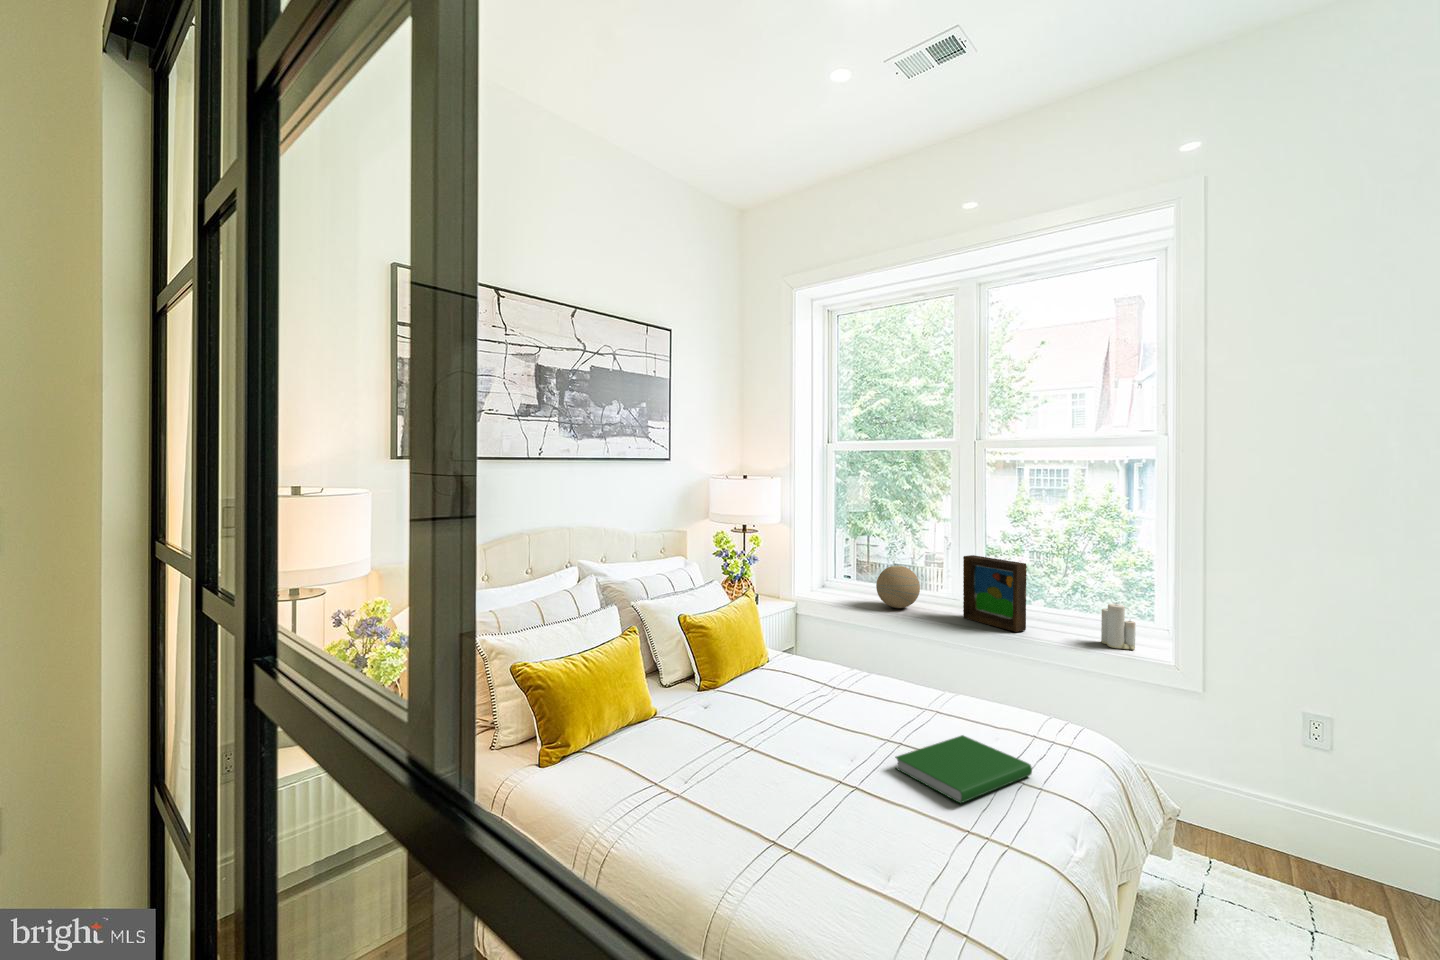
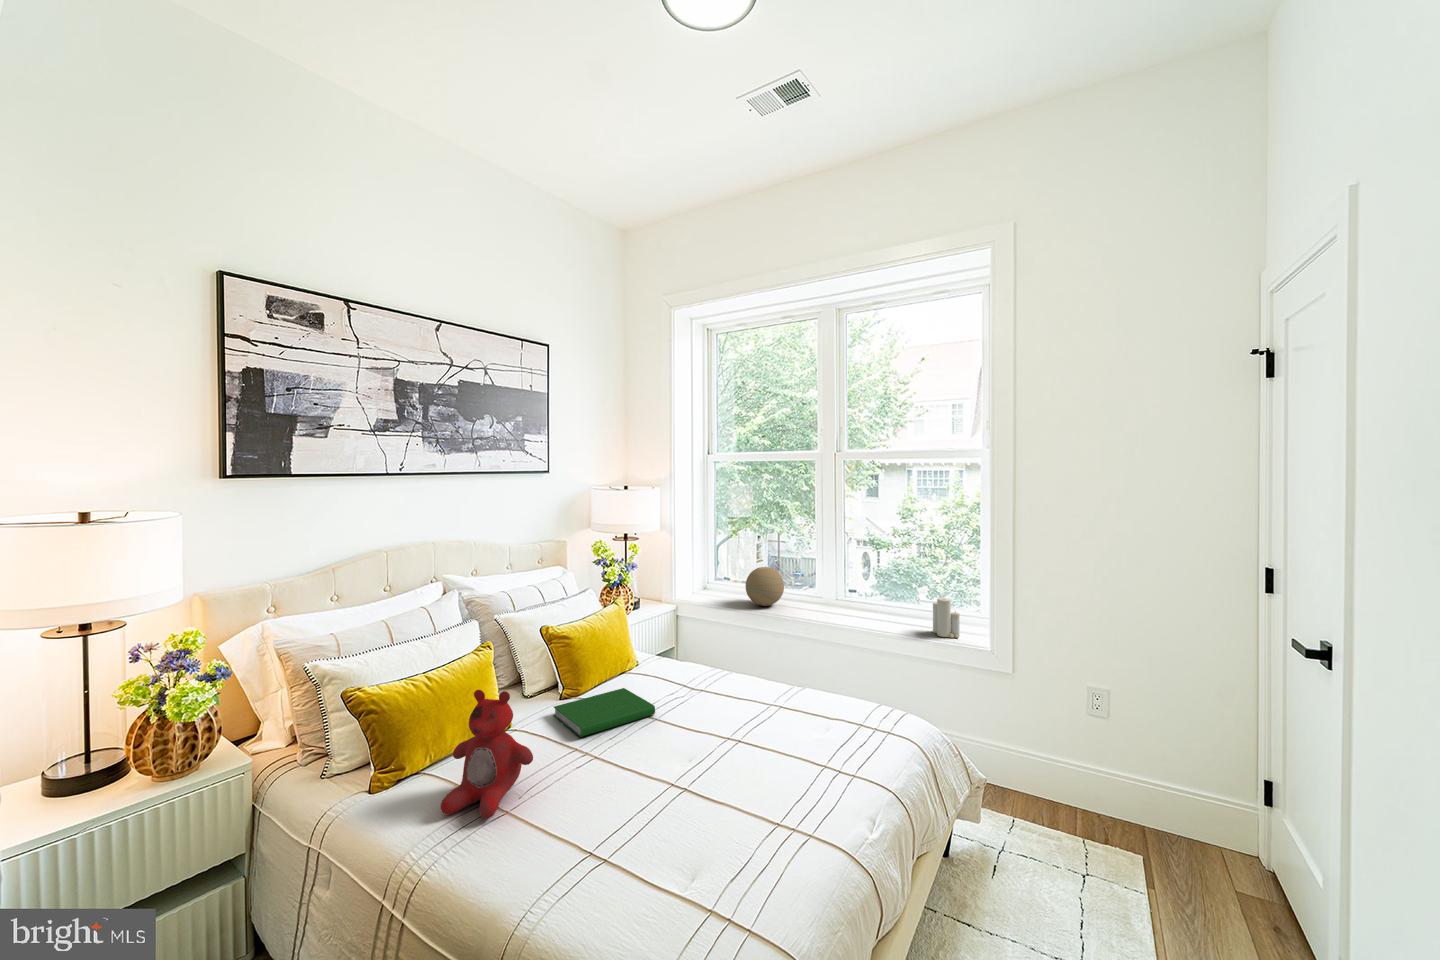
picture frame: present [963,555,1027,632] -> none [820,556,872,625]
stuffed bear: none [613,671,699,800] -> present [440,690,533,819]
hardcover book: present [896,735,1032,803] -> present [554,688,655,737]

